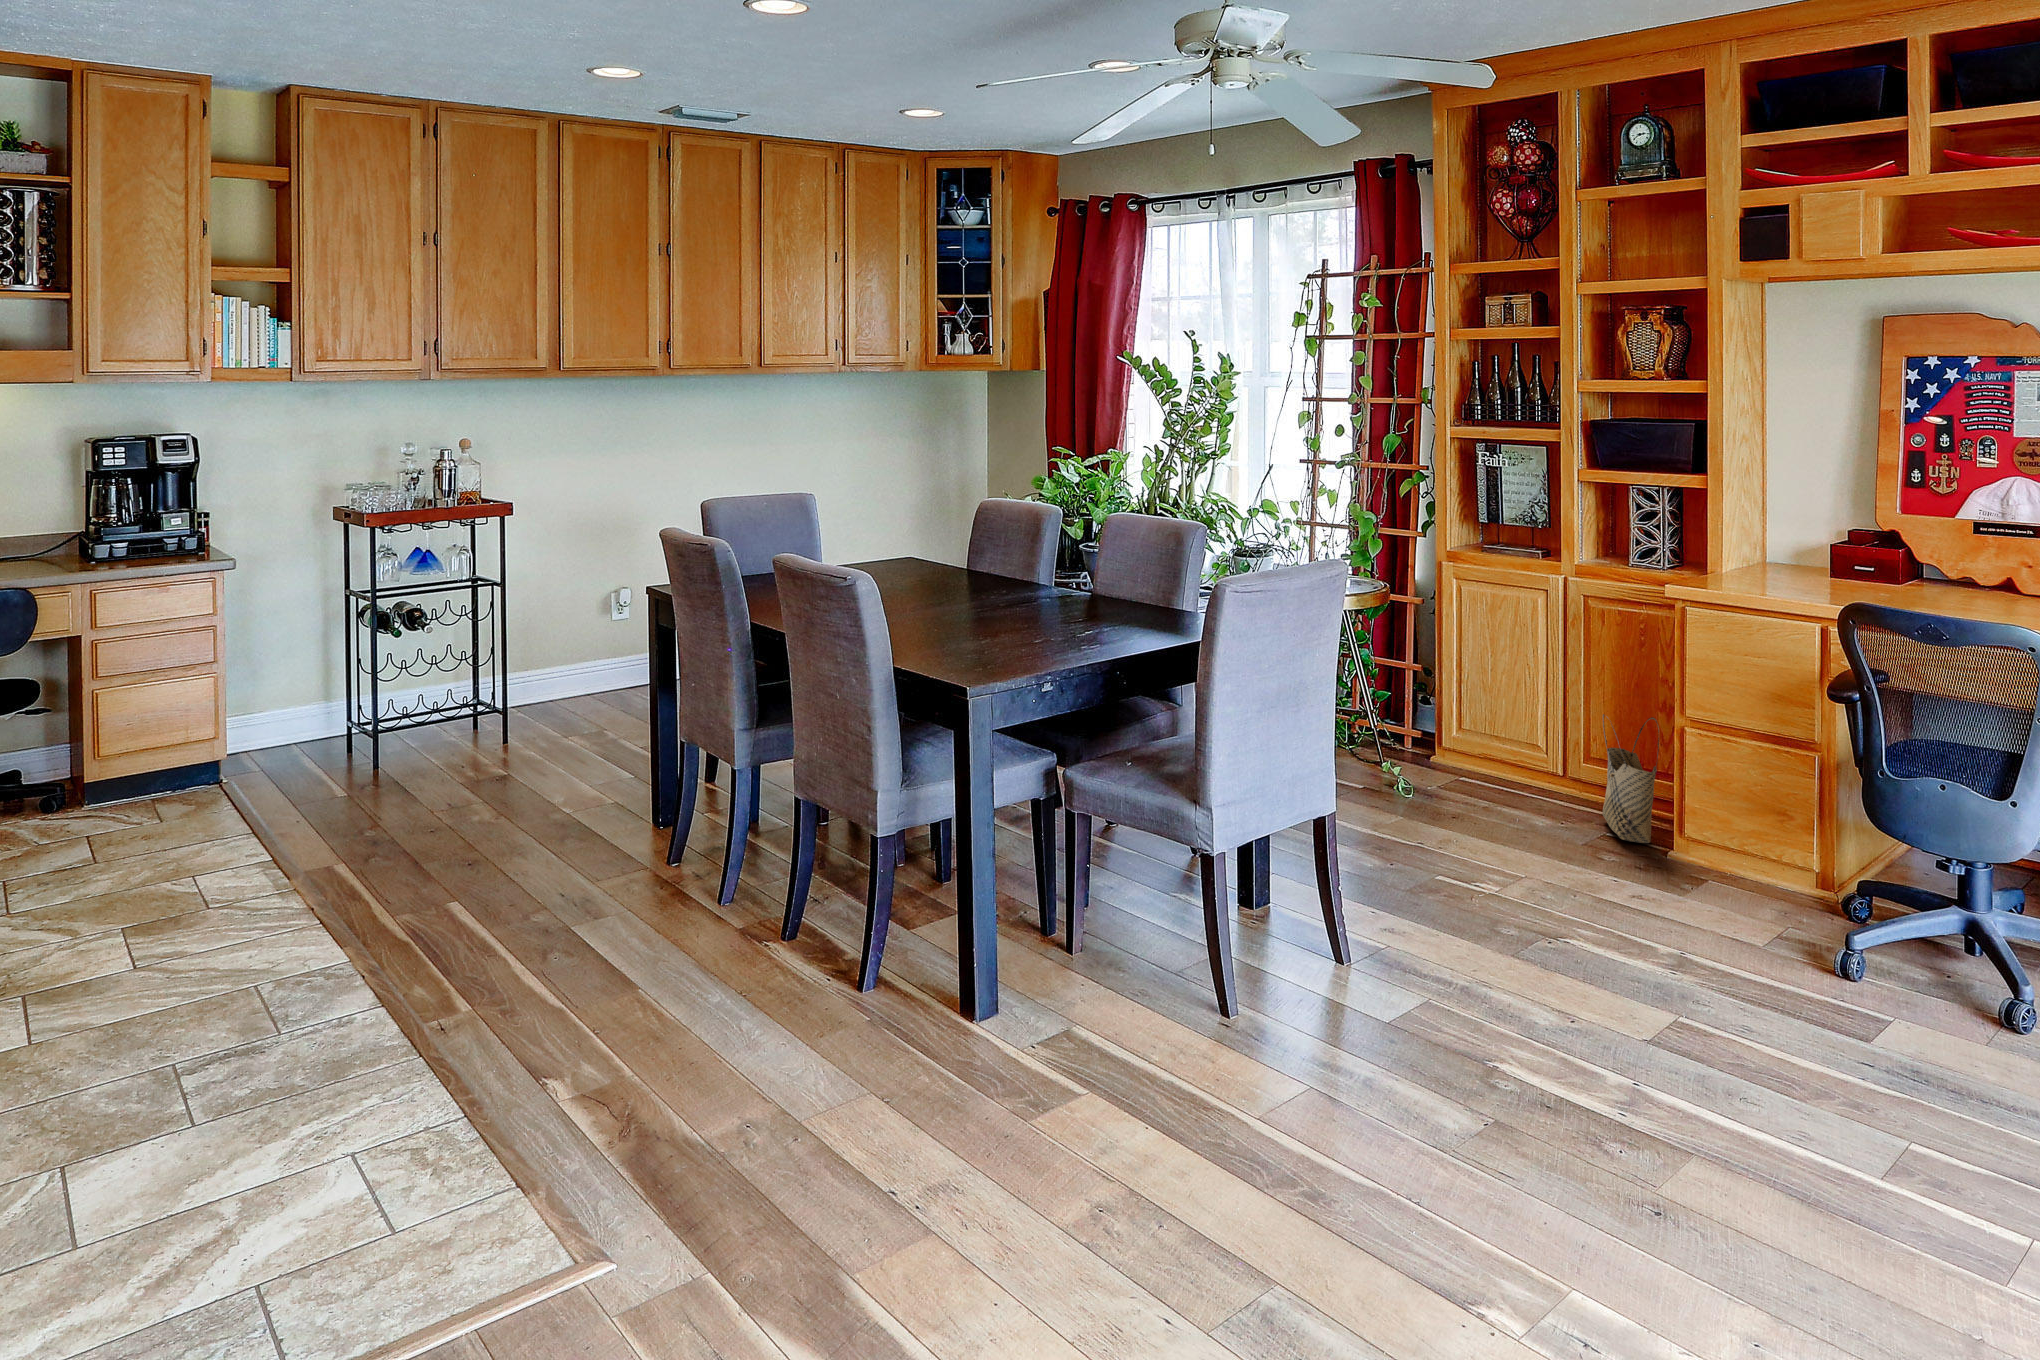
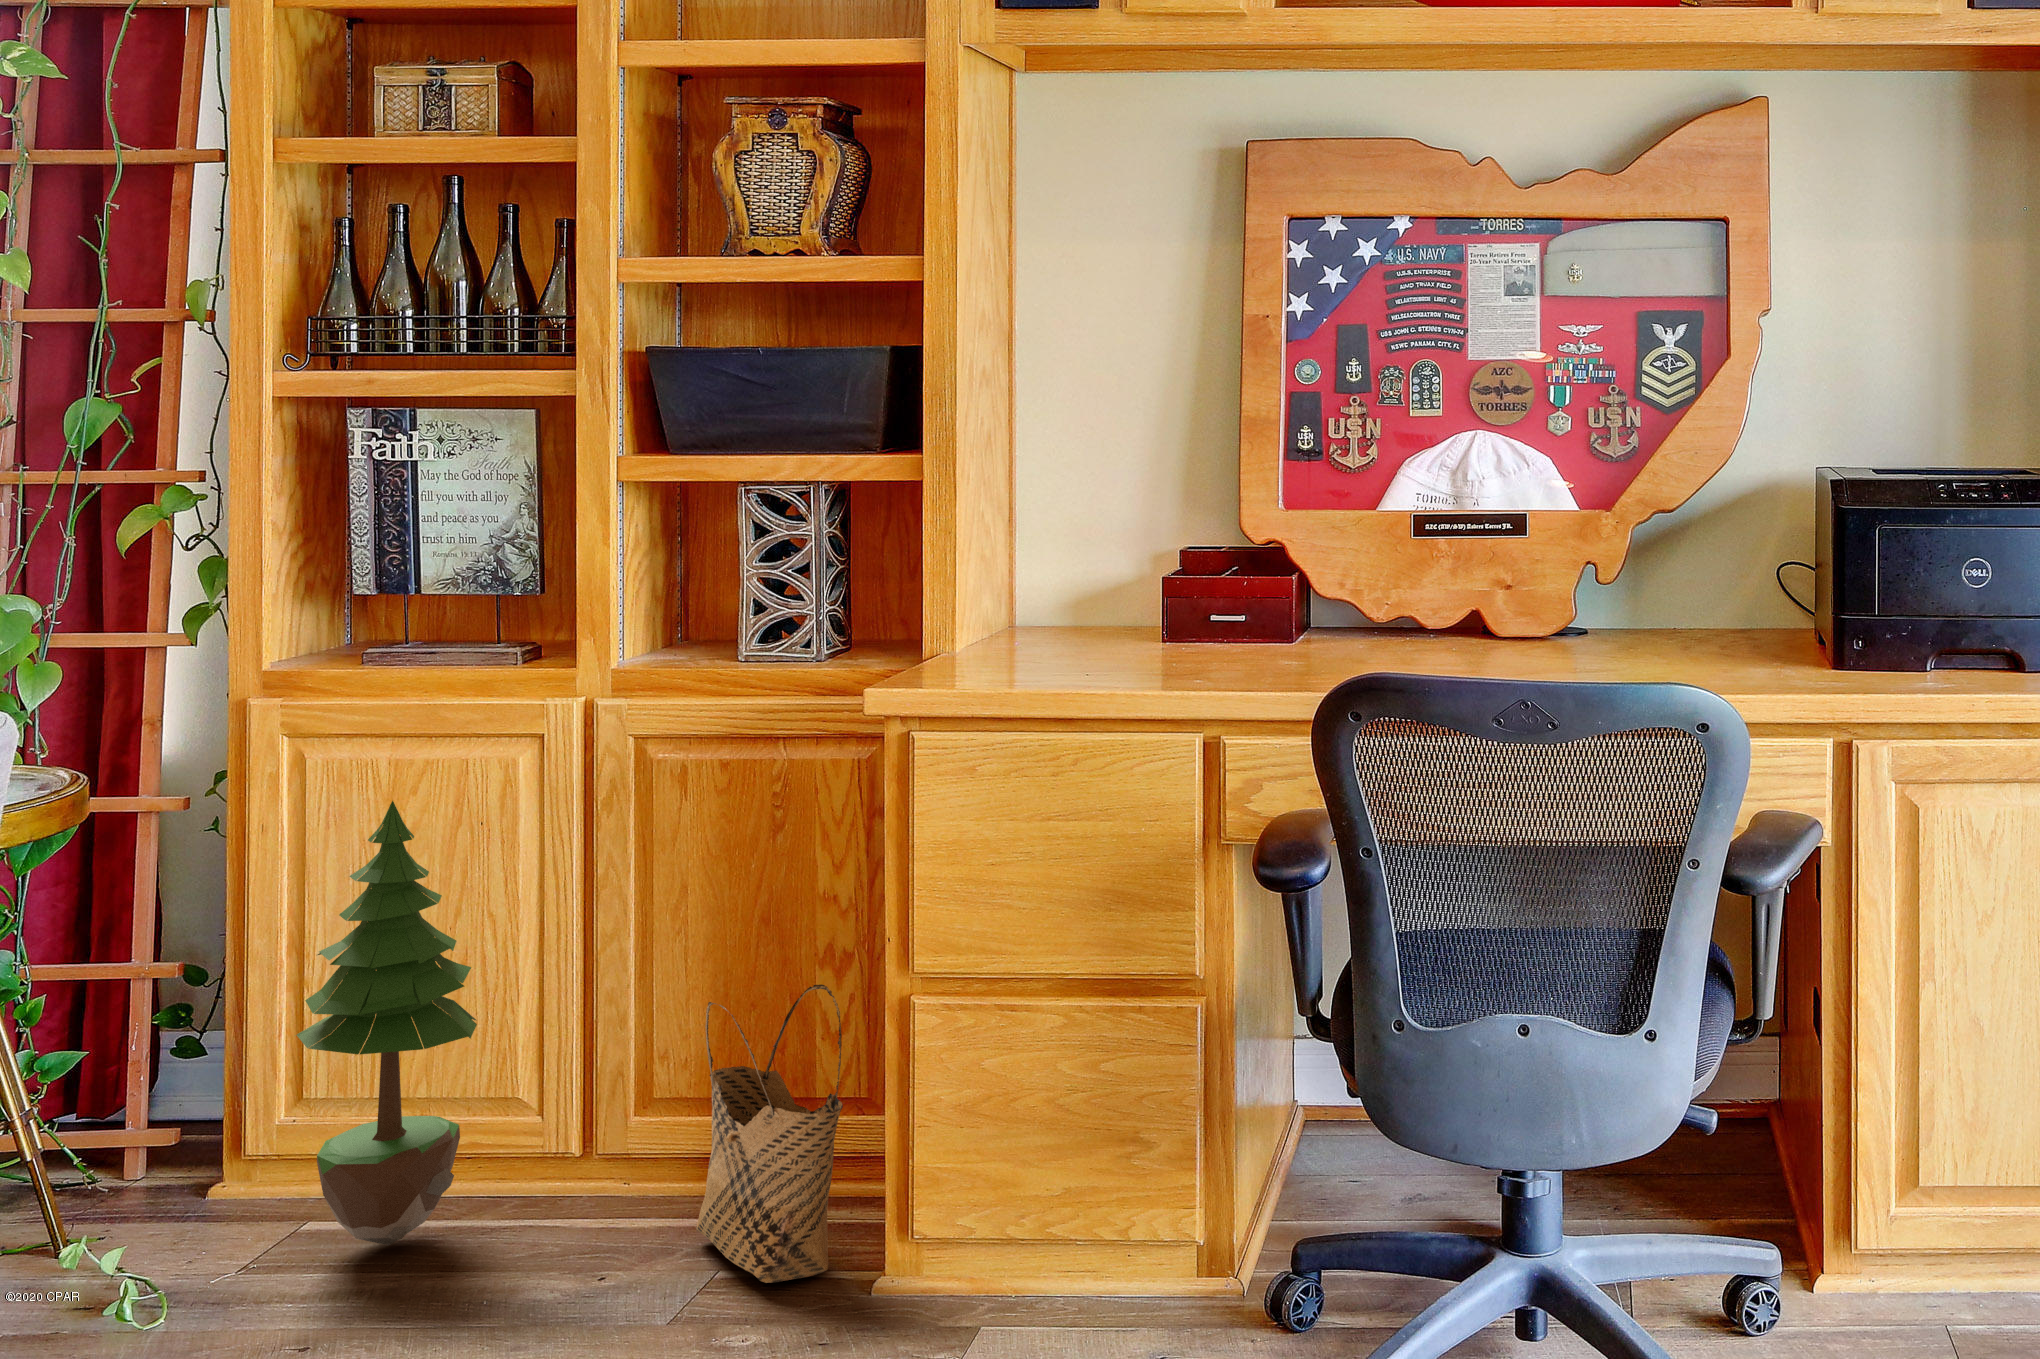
potted tree: none [1454,609,1521,793] -> present [297,801,477,1245]

